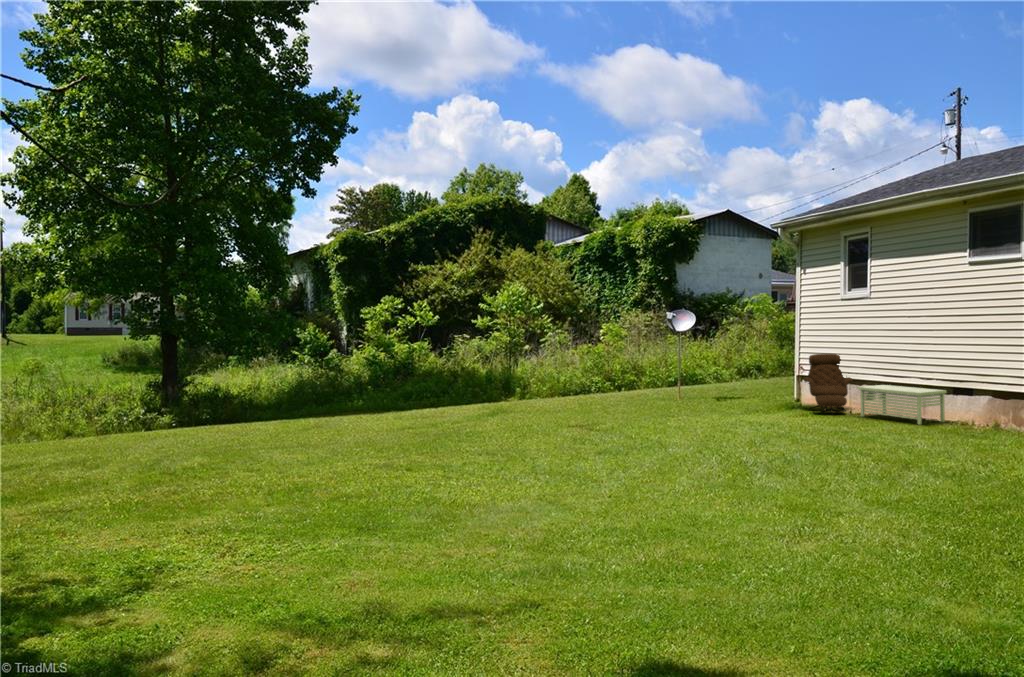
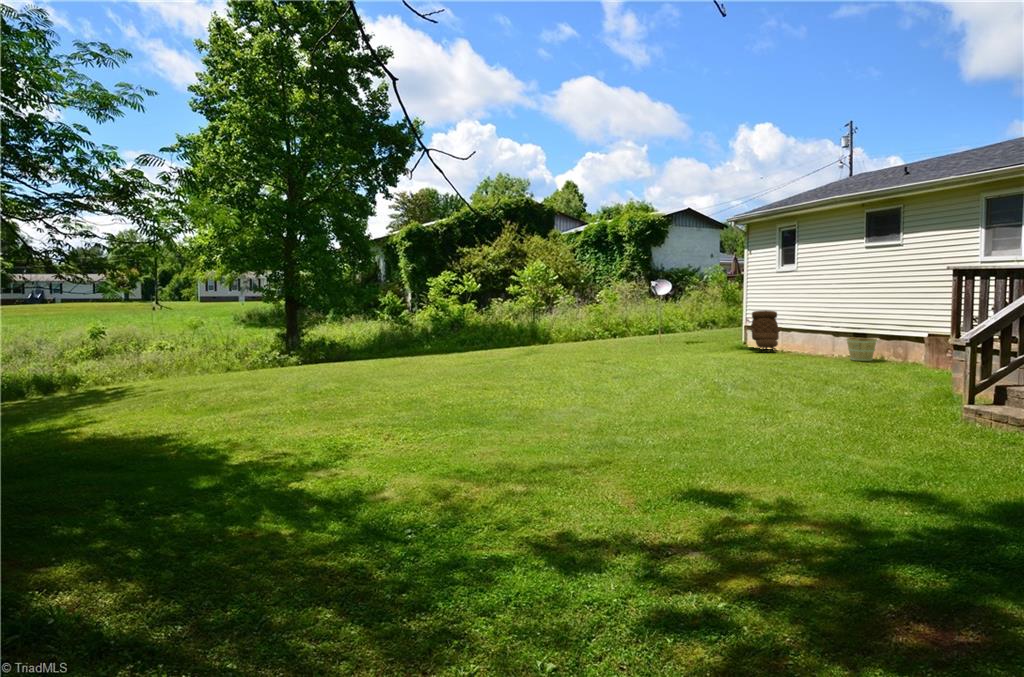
storage bench: present [858,385,947,425] -> none [786,332,848,359]
wooden bucket: none [945,394,991,430] -> present [846,337,877,361]

